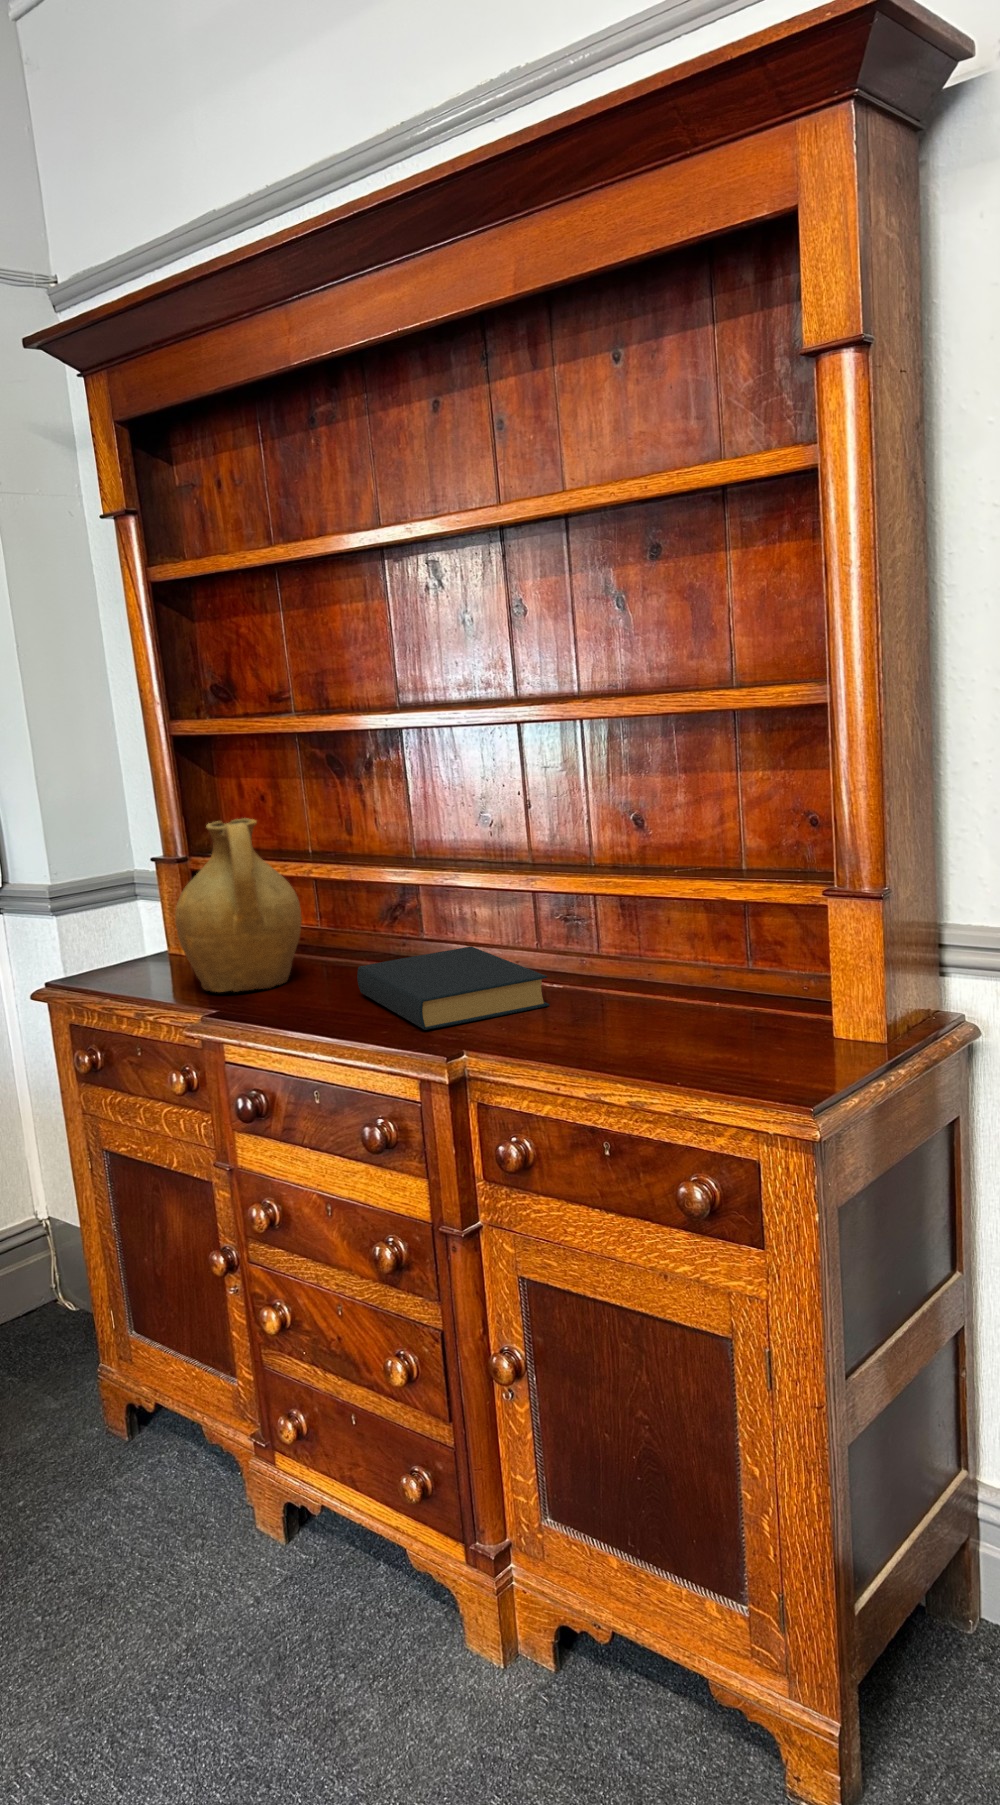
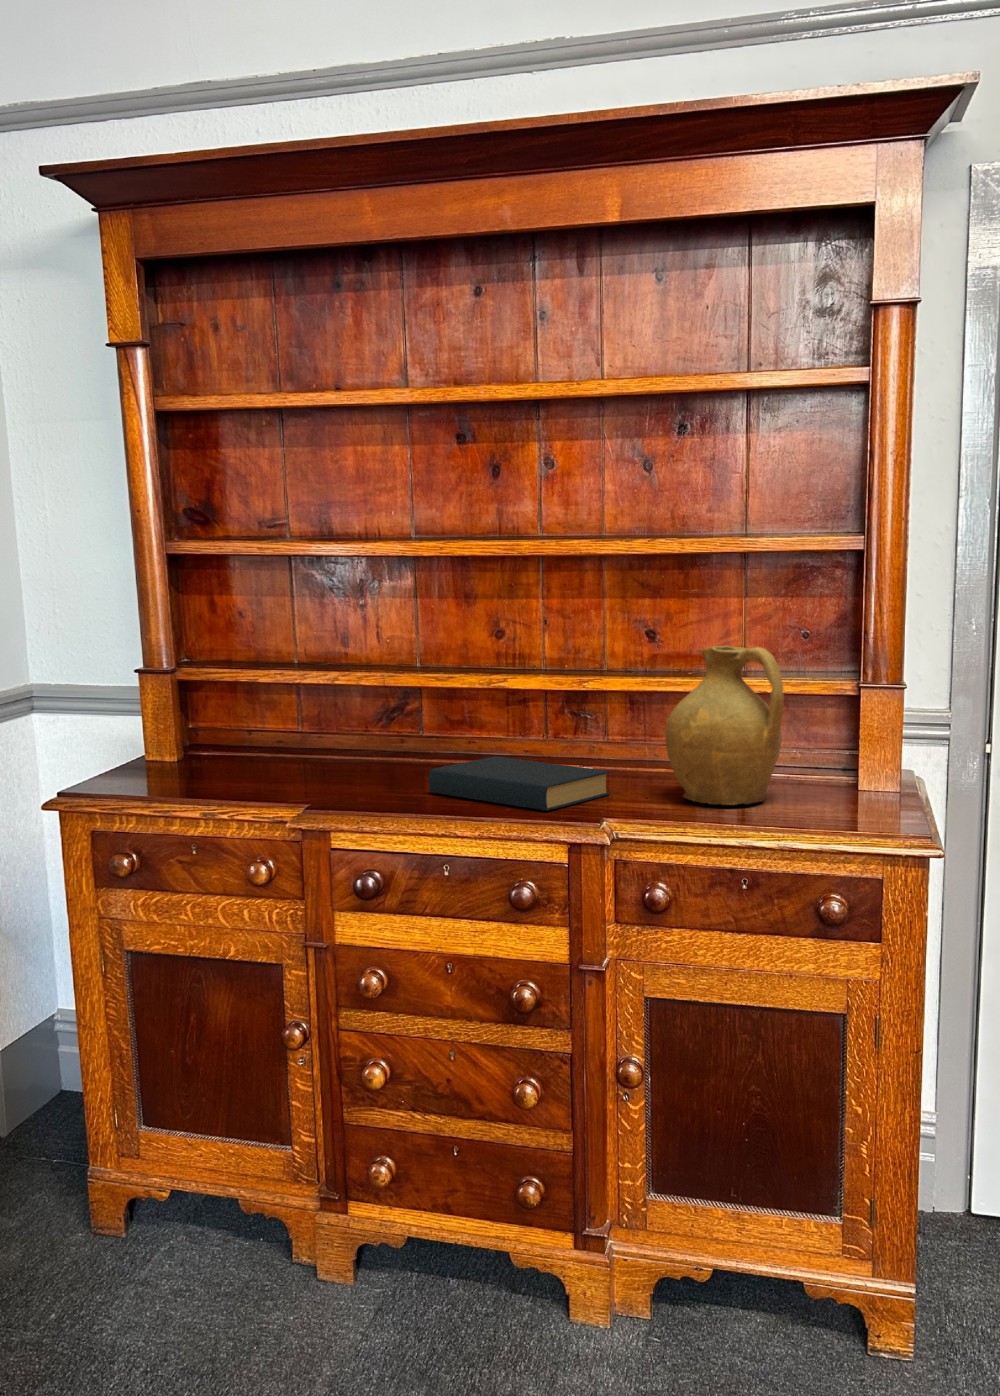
pitcher: present [175,818,302,992] -> present [665,646,784,805]

